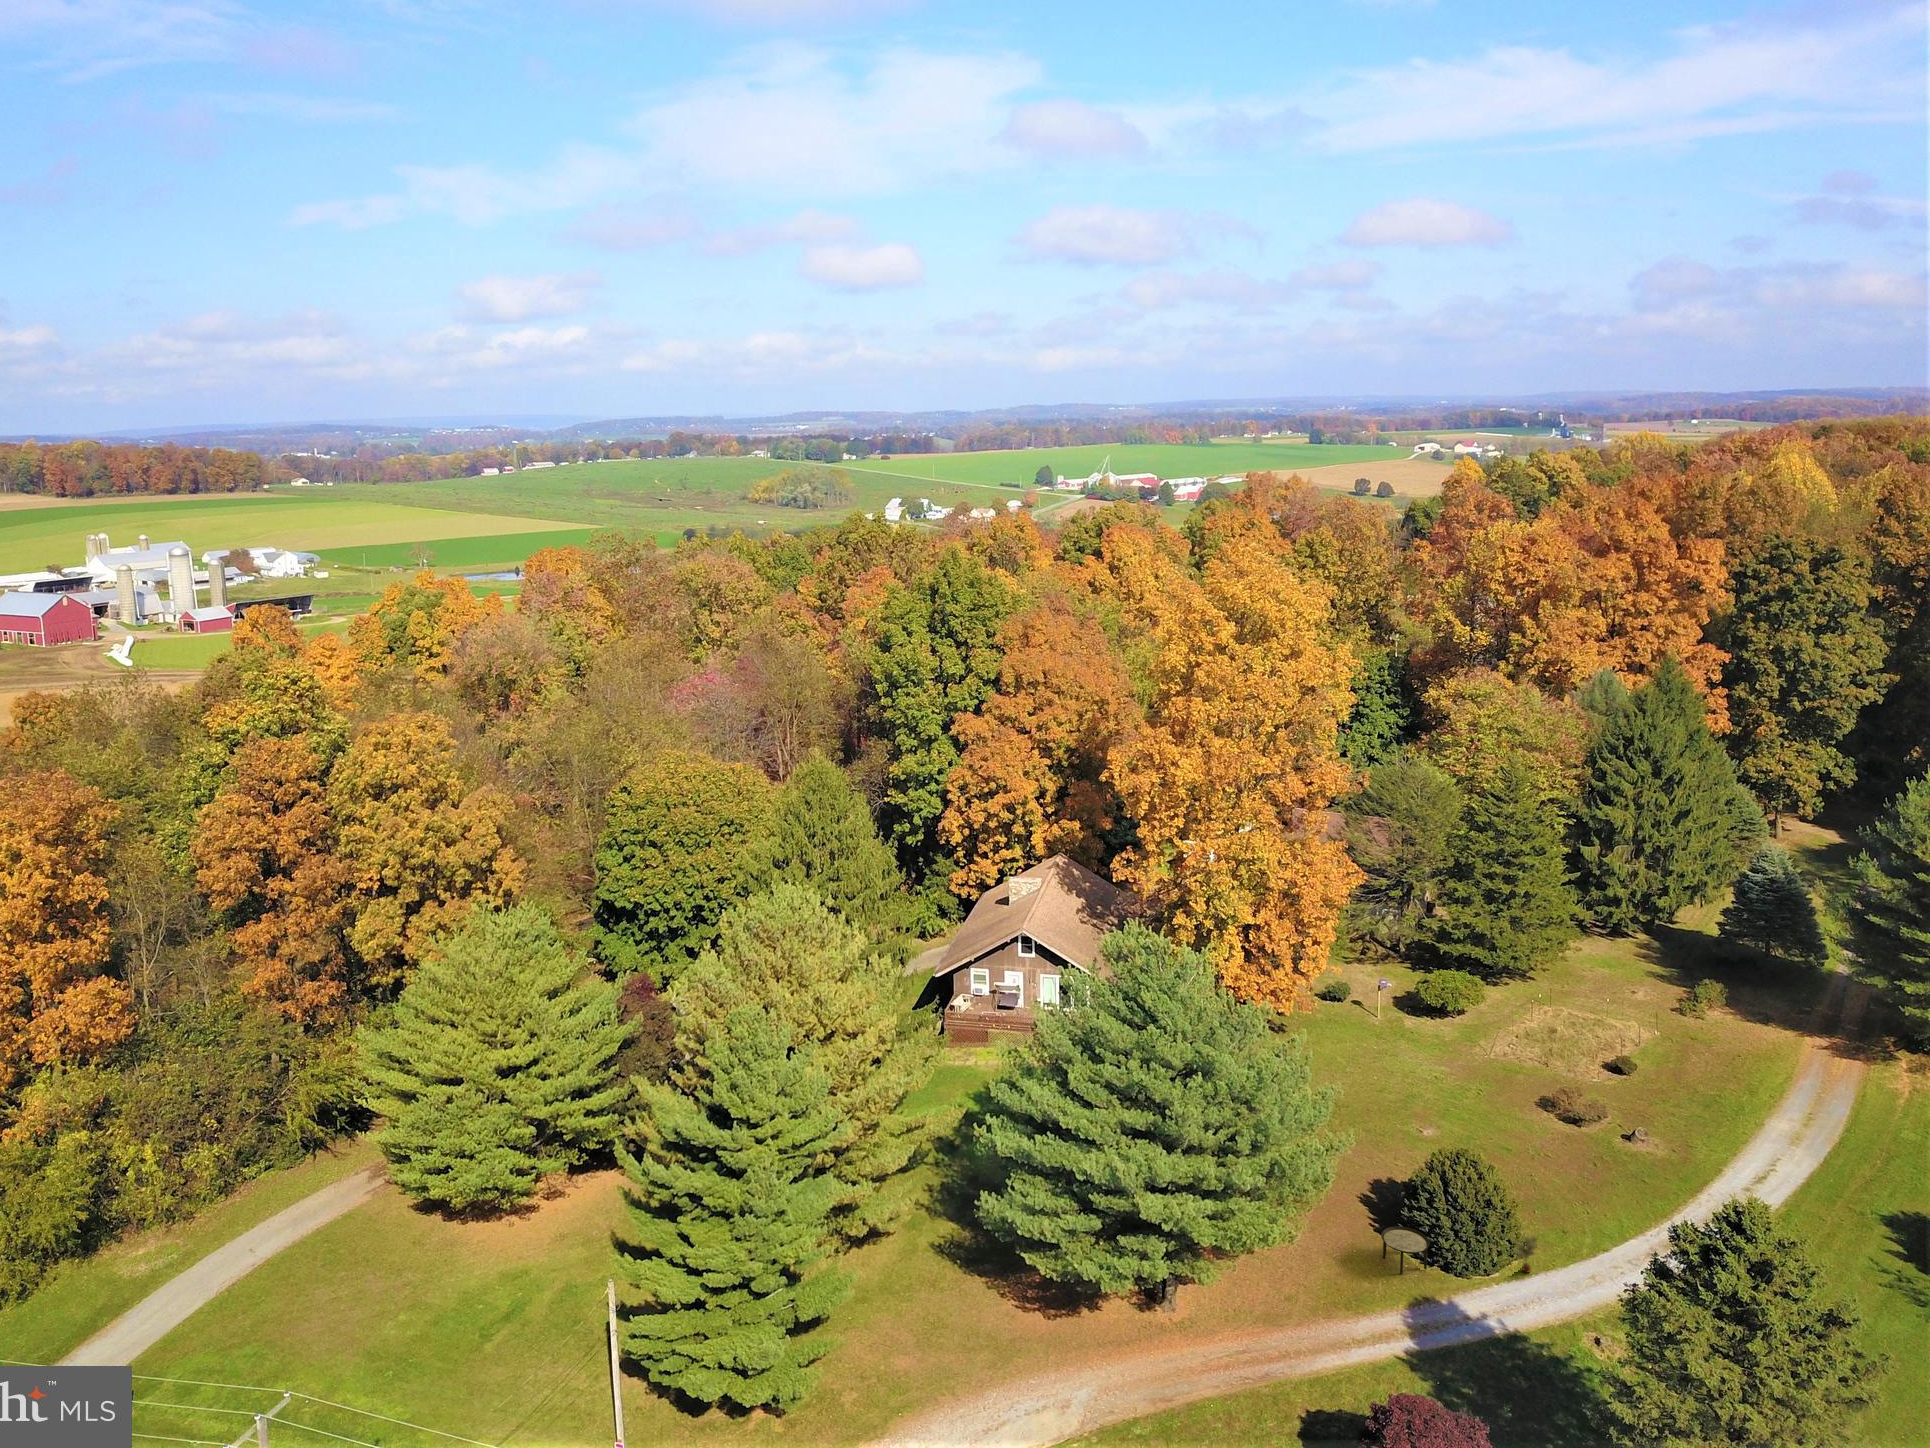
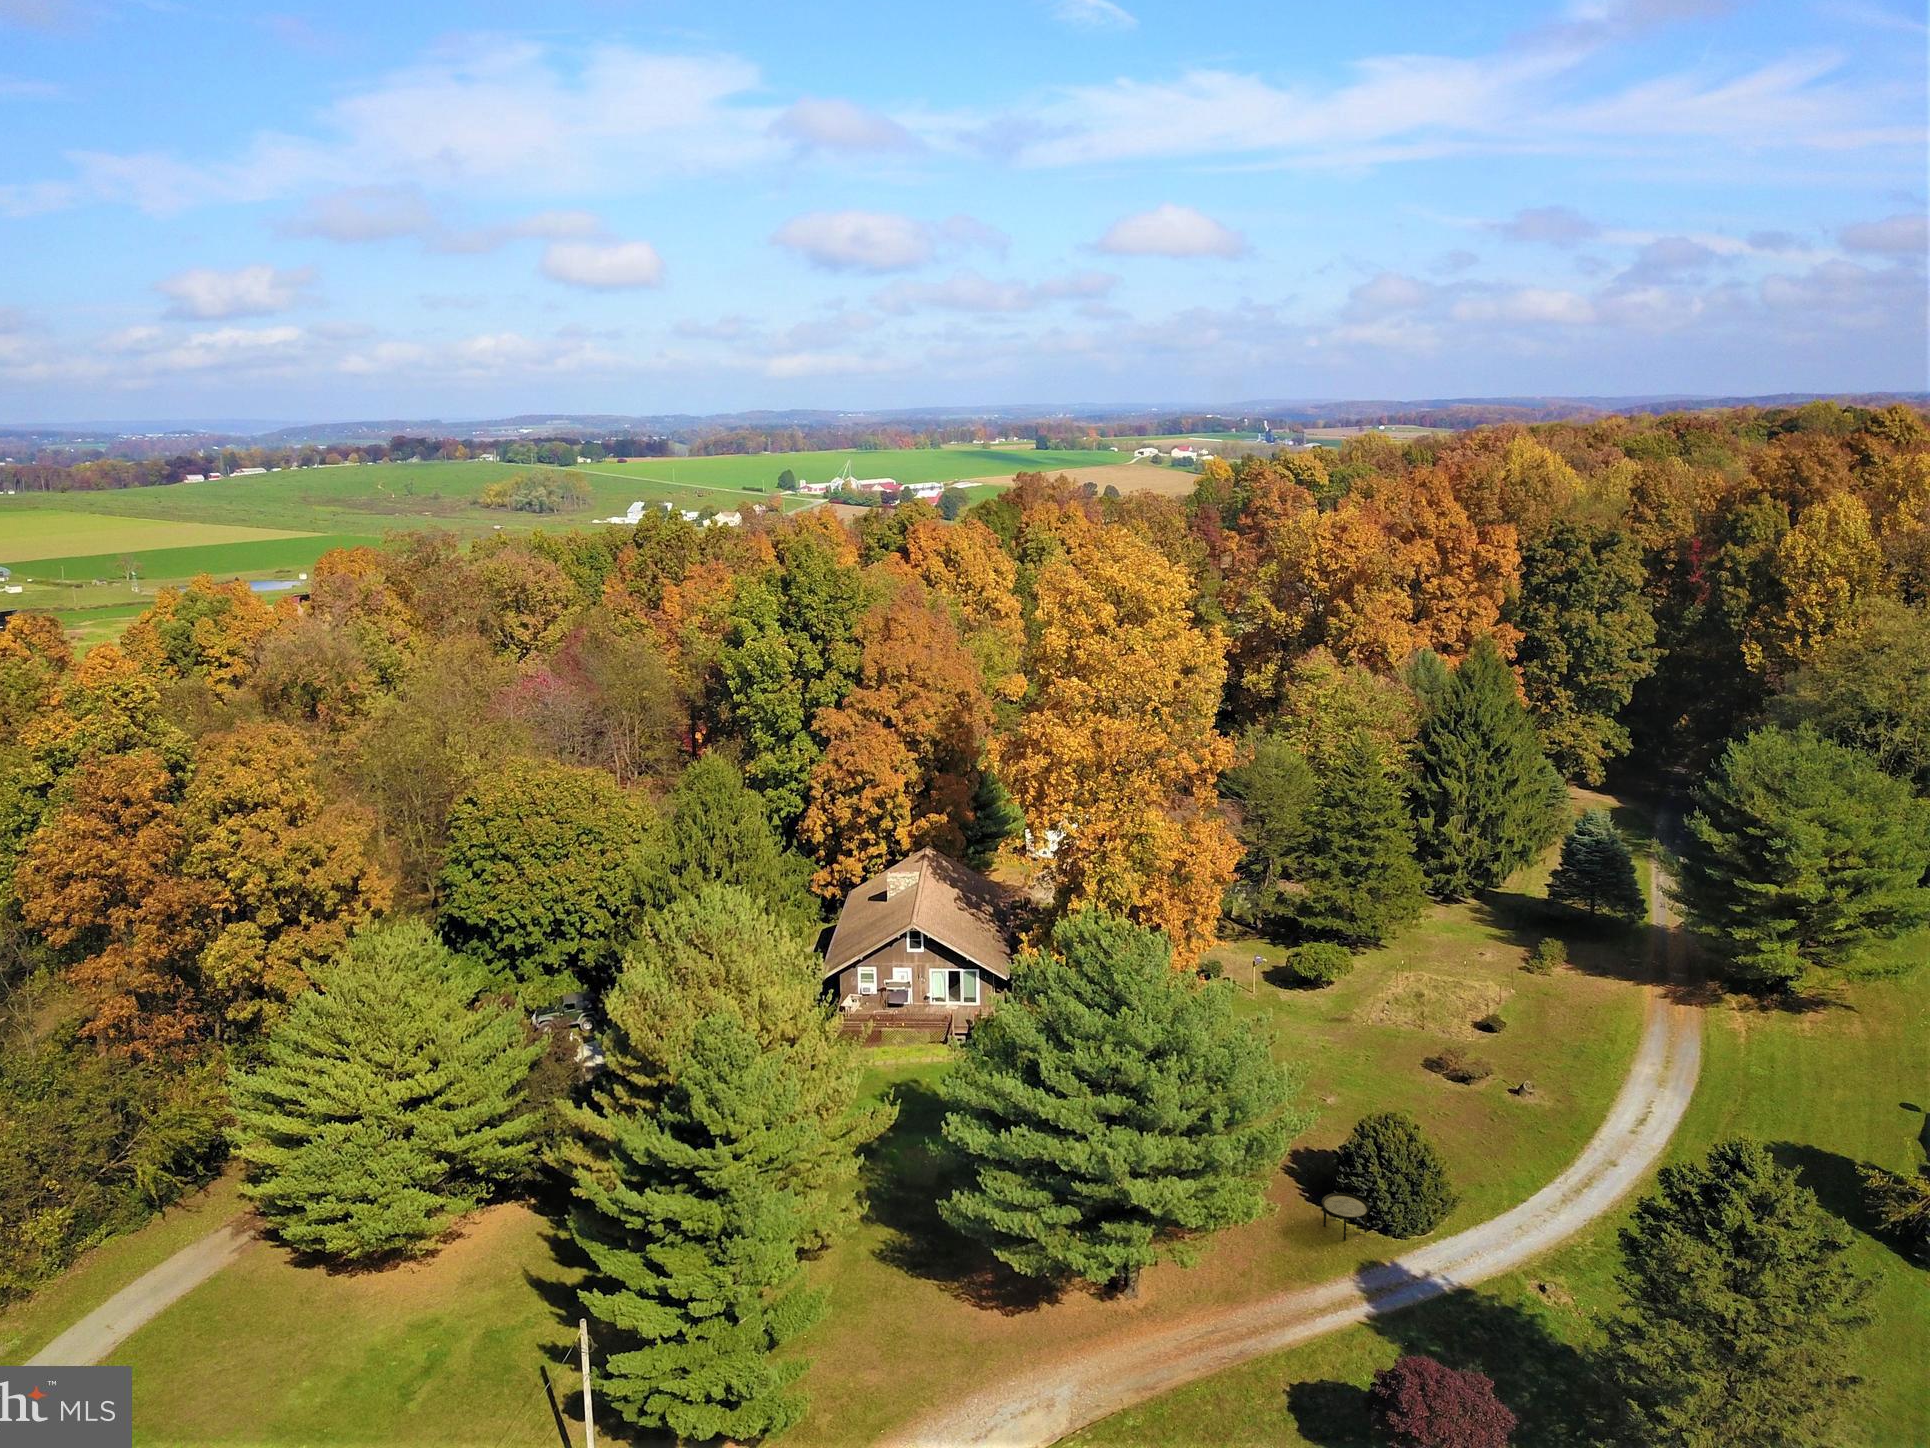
potted tree: present [1516,1236,1538,1272] -> none [1447,1187,1468,1226]

